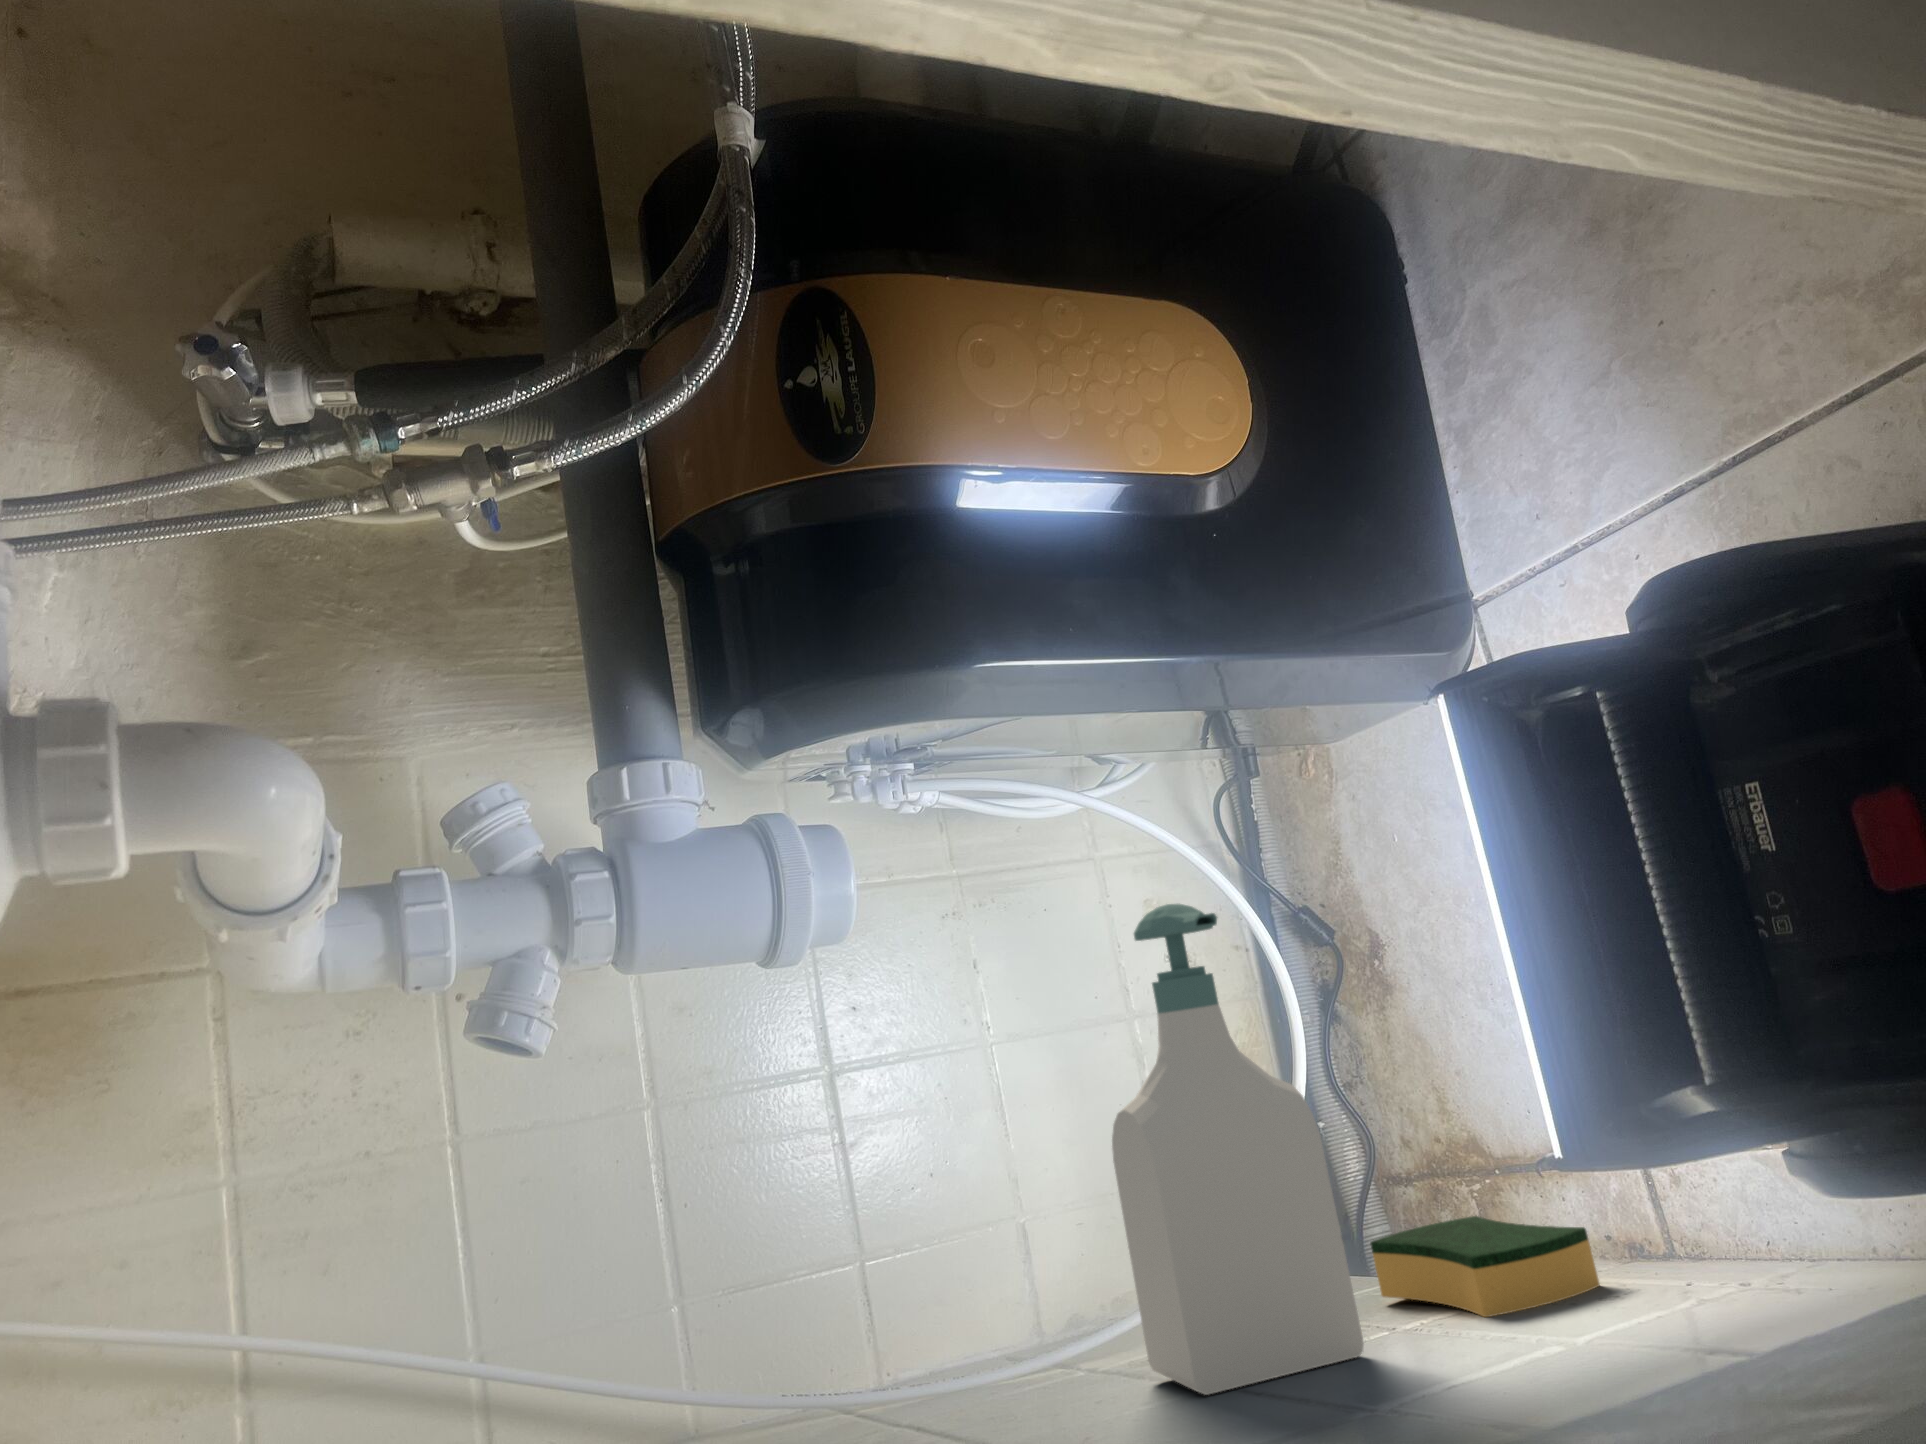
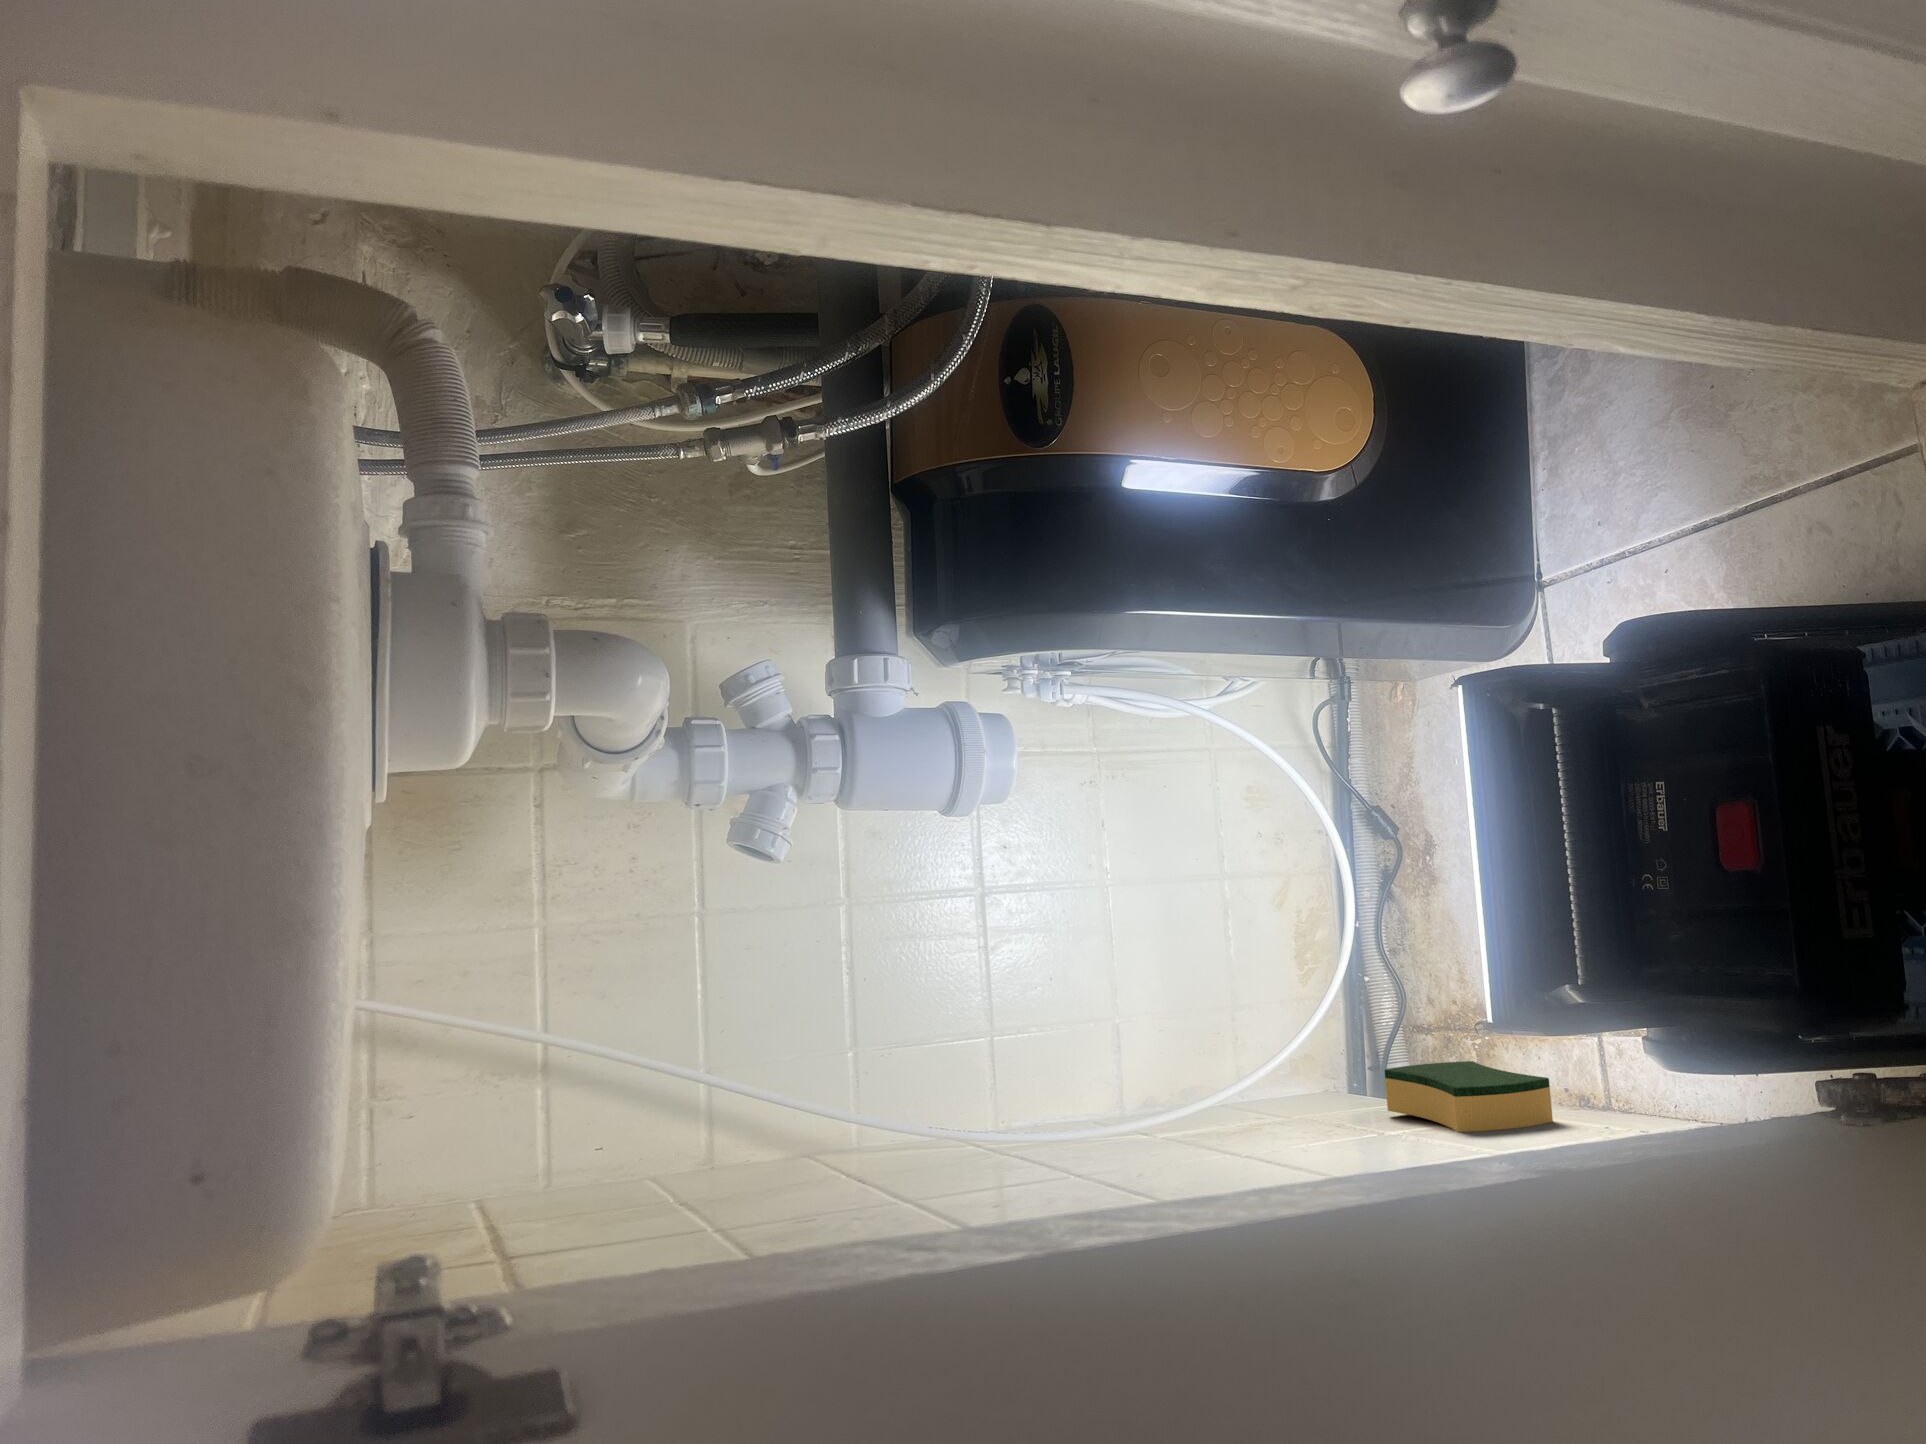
soap bottle: present [1112,904,1364,1395] -> none [1191,801,1360,1156]

